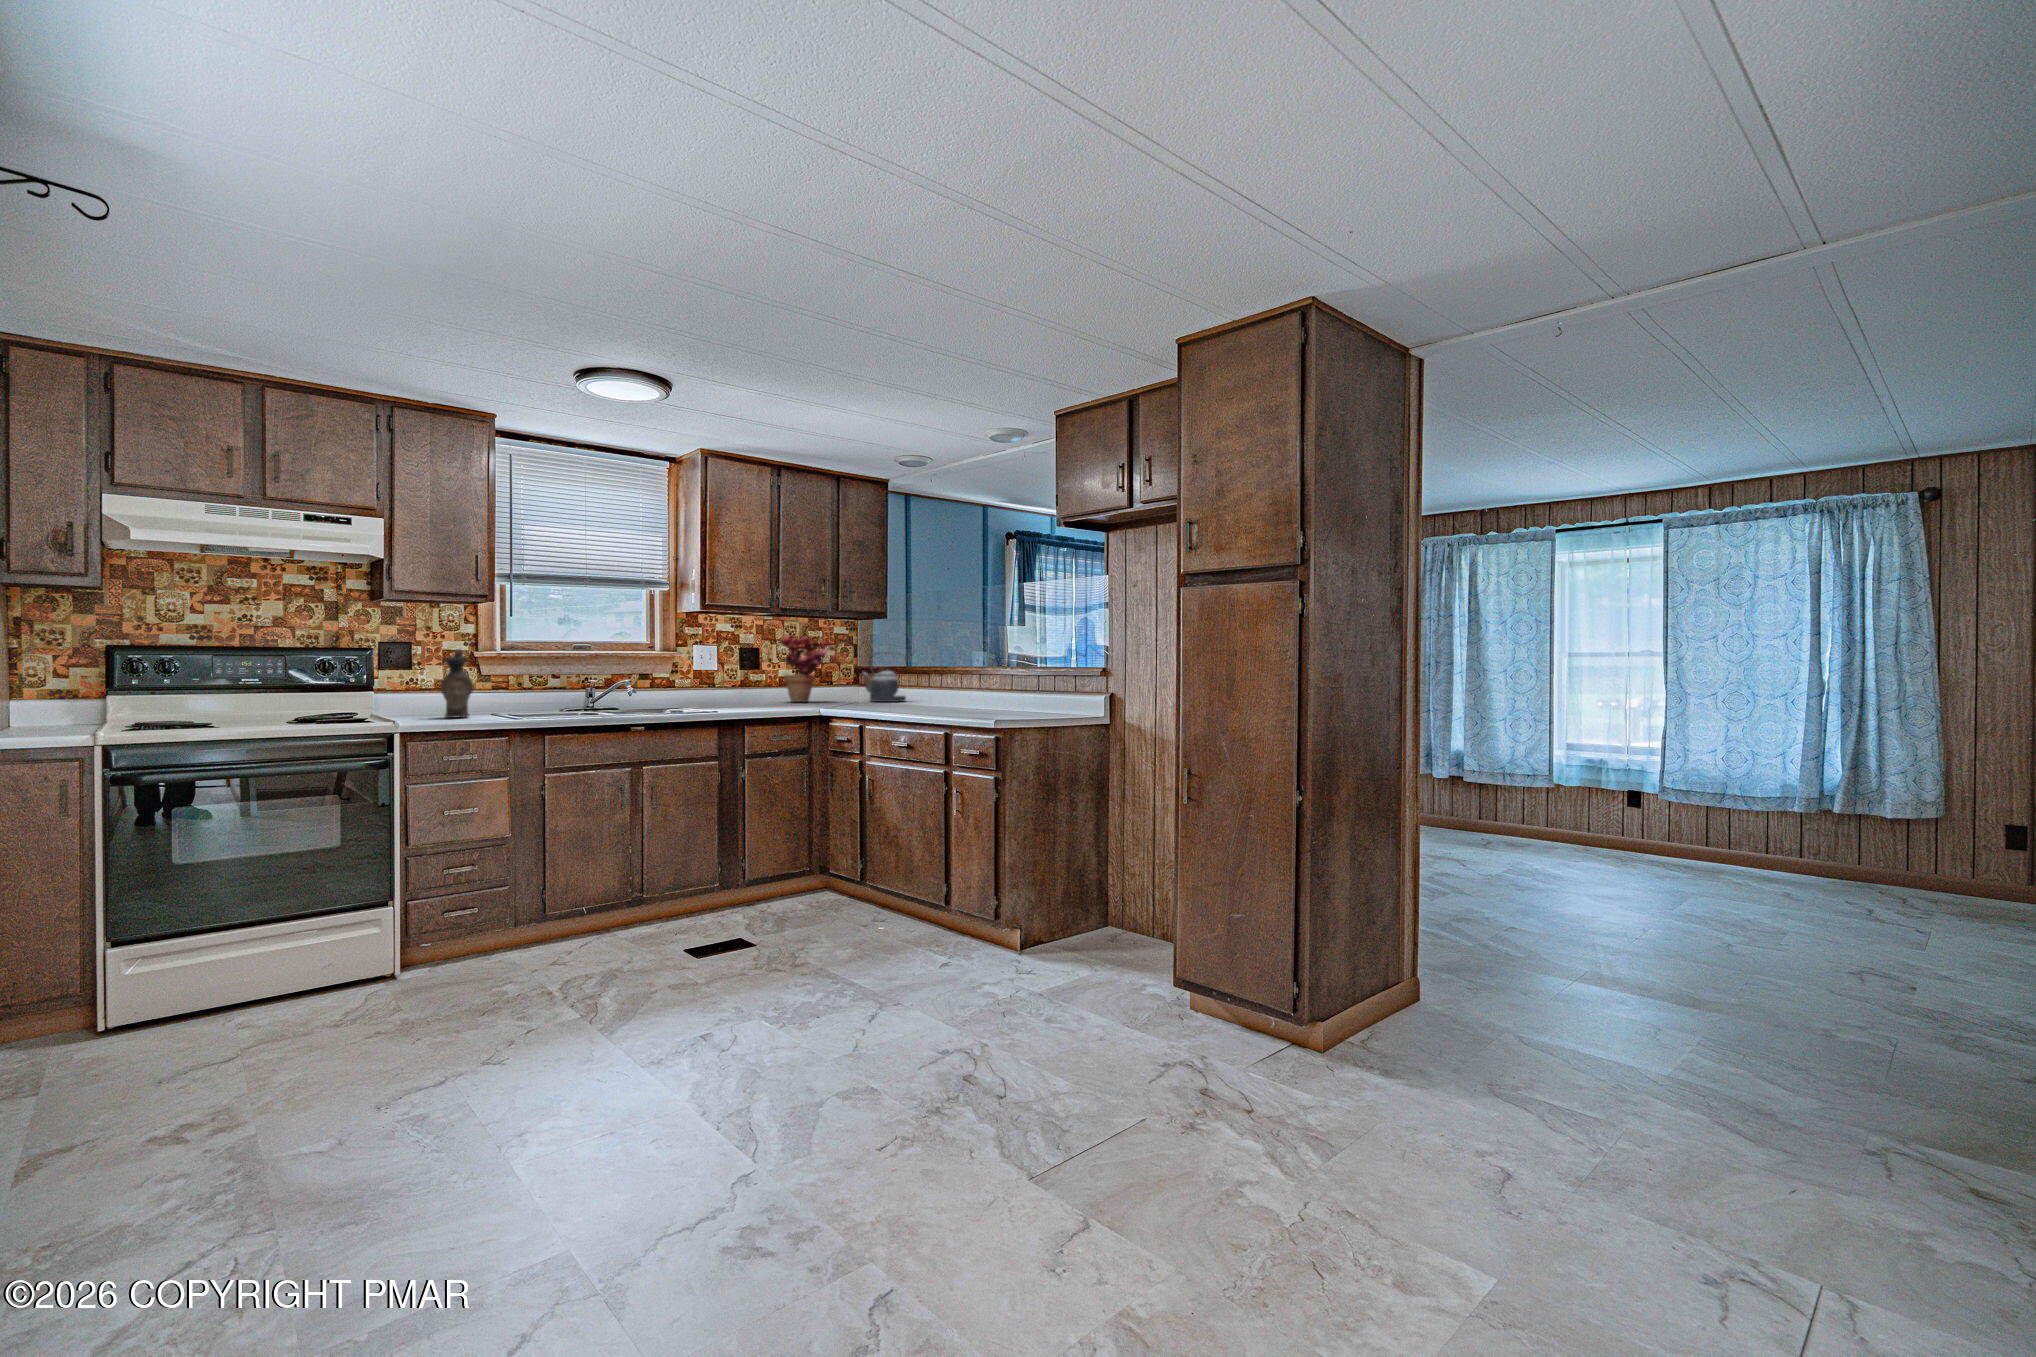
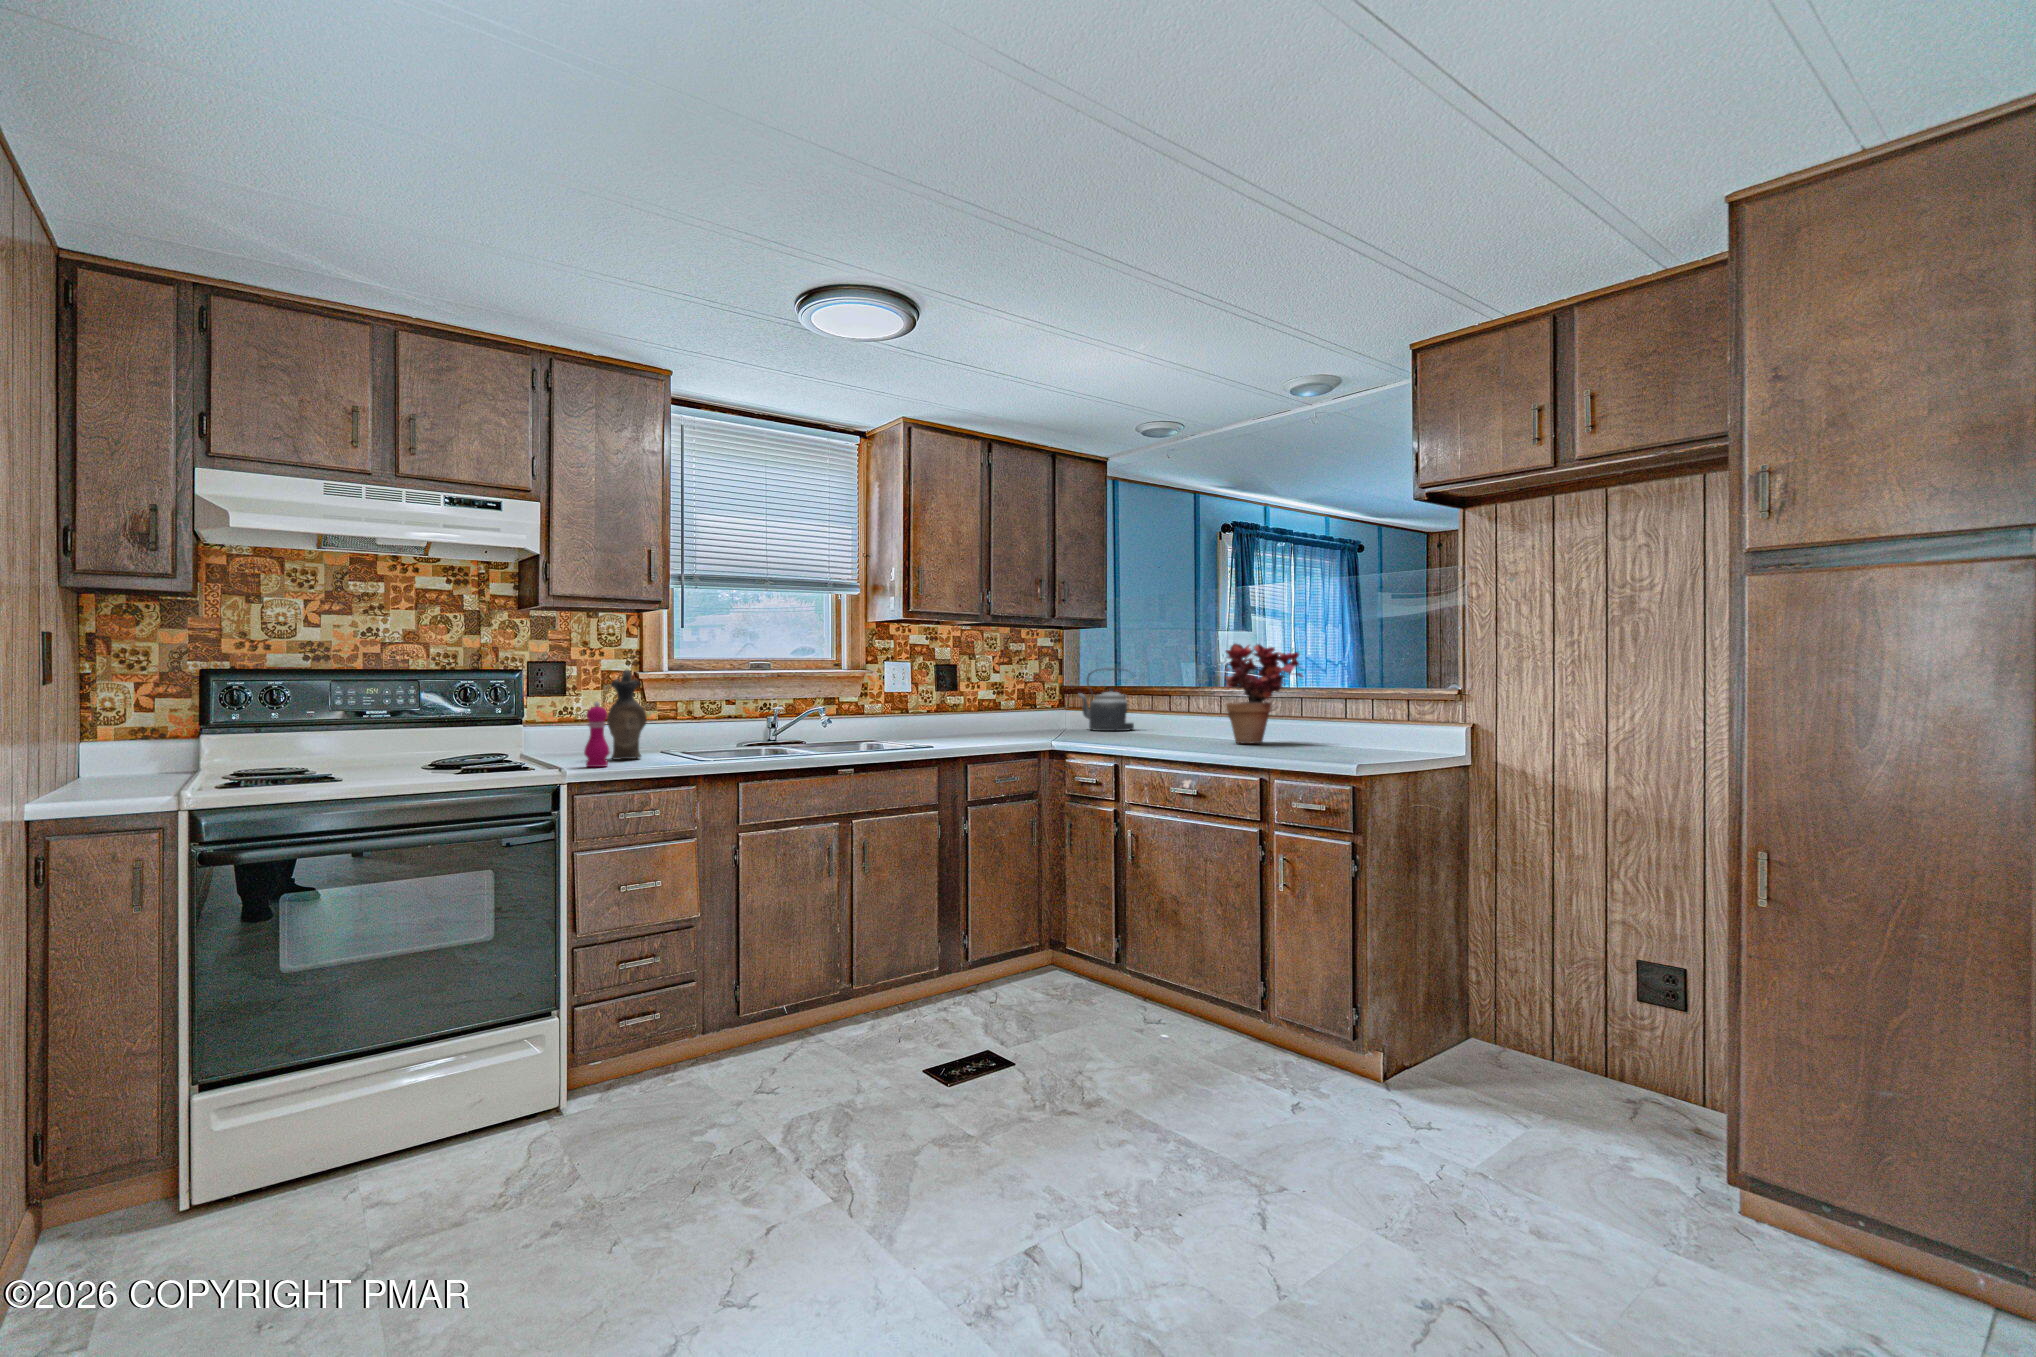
potted plant: present [777,635,835,702] -> present [1226,644,1302,743]
pepper mill: none [417,673,438,722] -> present [584,701,610,767]

